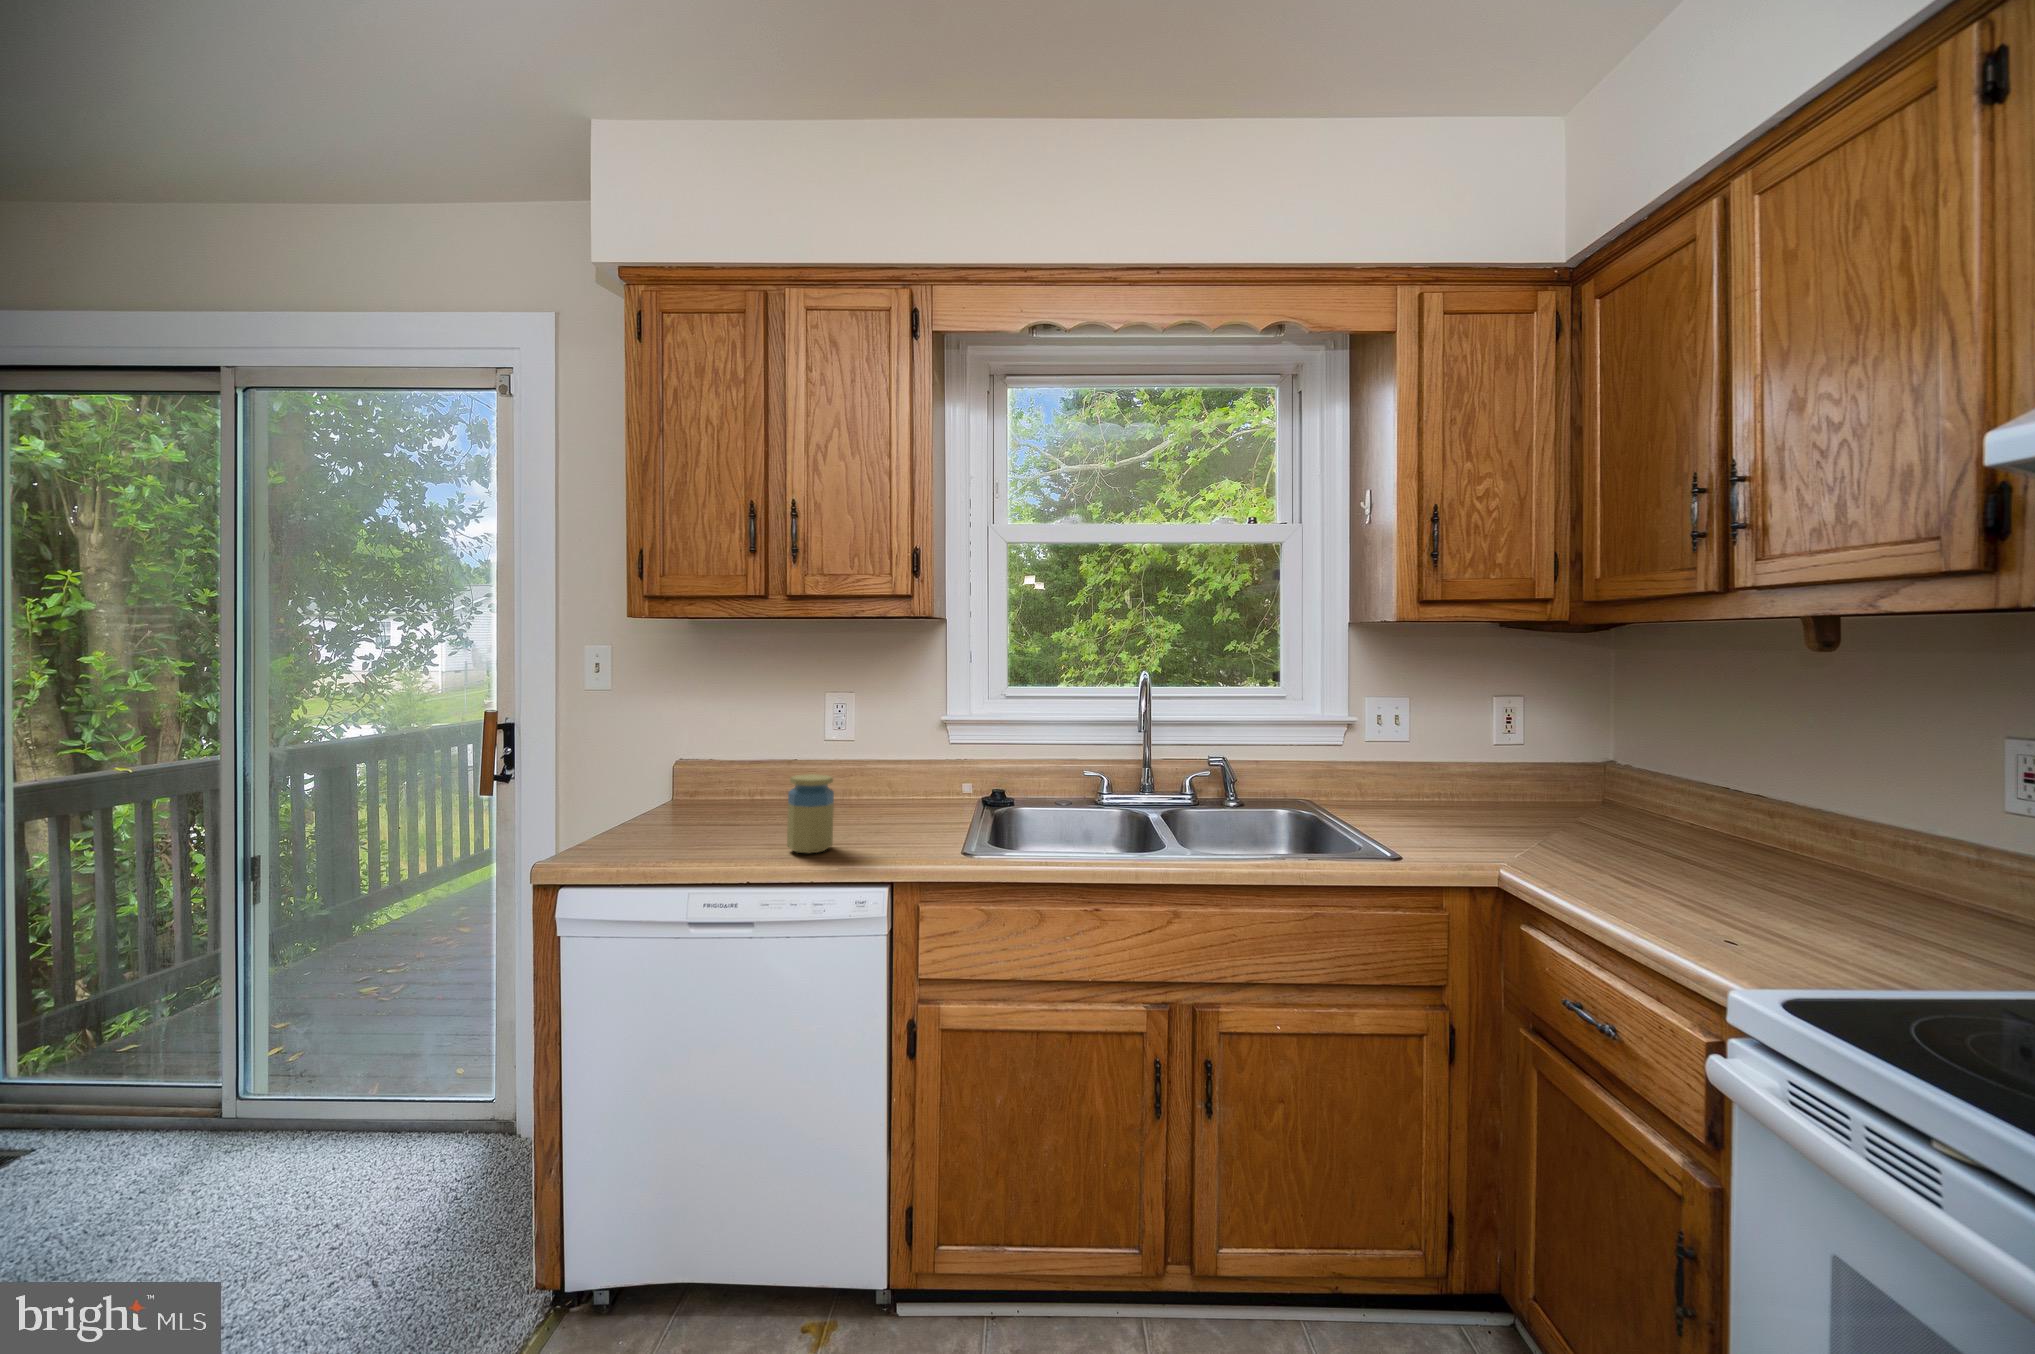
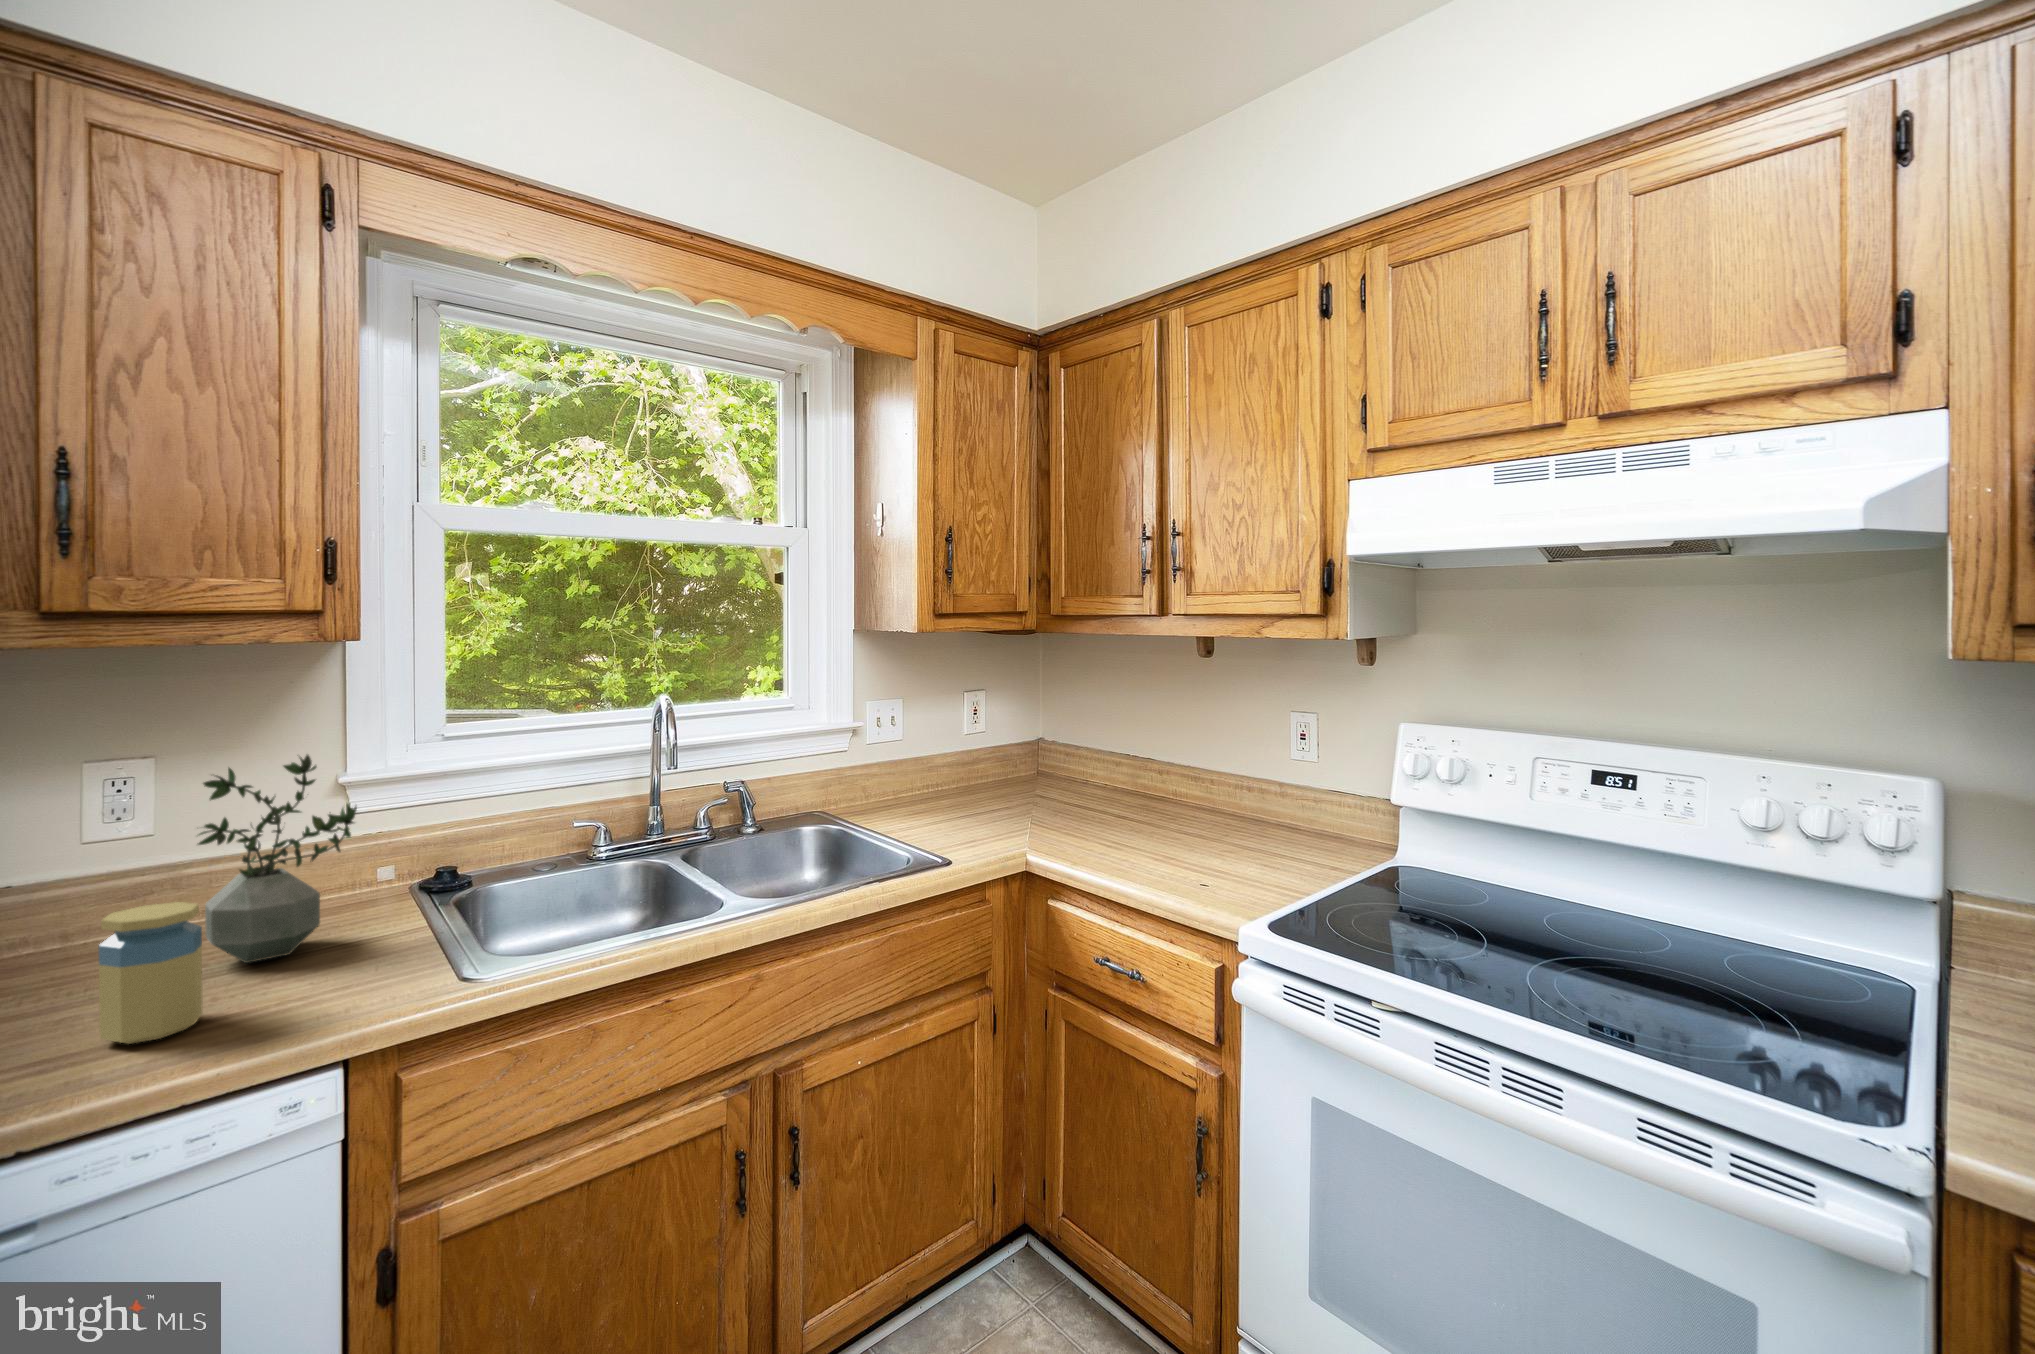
potted plant: none [848,695,933,826] -> present [198,755,357,963]

